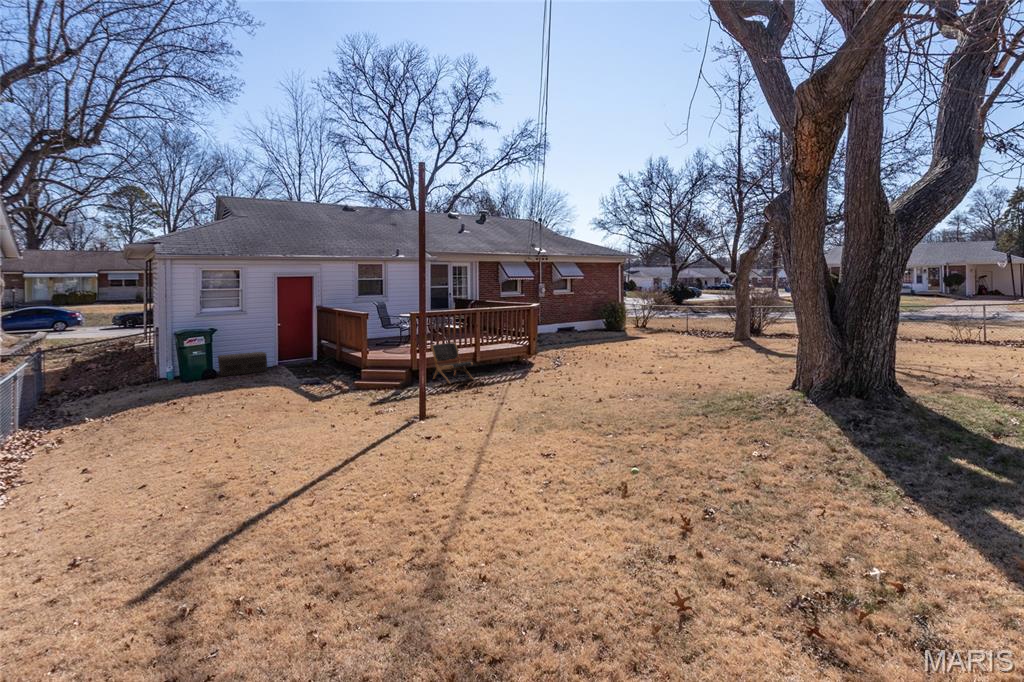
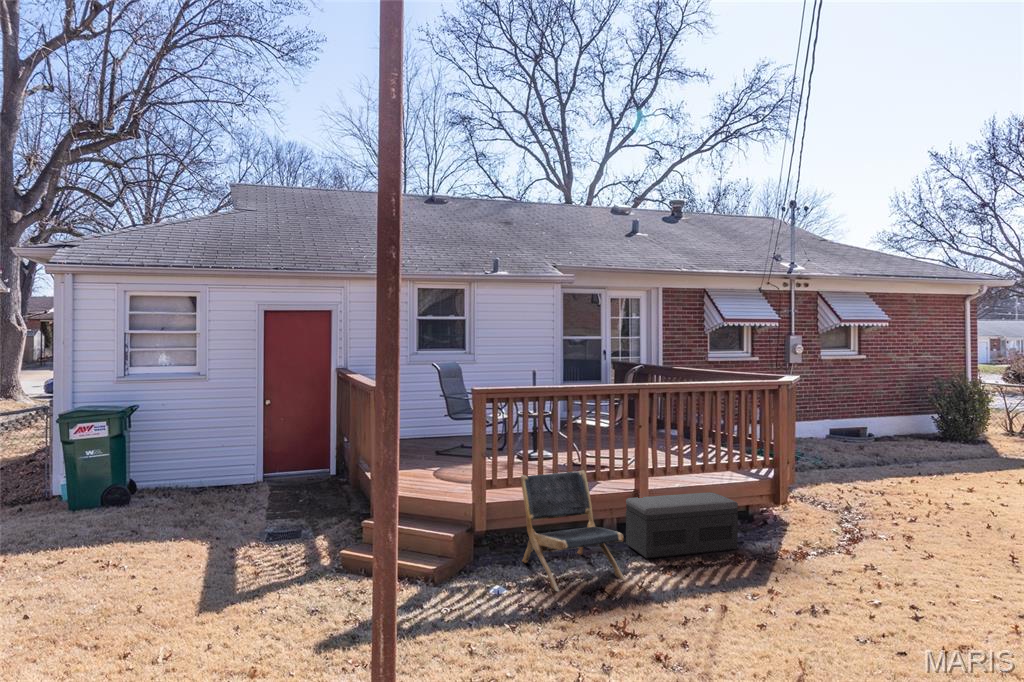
storage bench: present [218,352,267,376] -> present [626,492,738,559]

